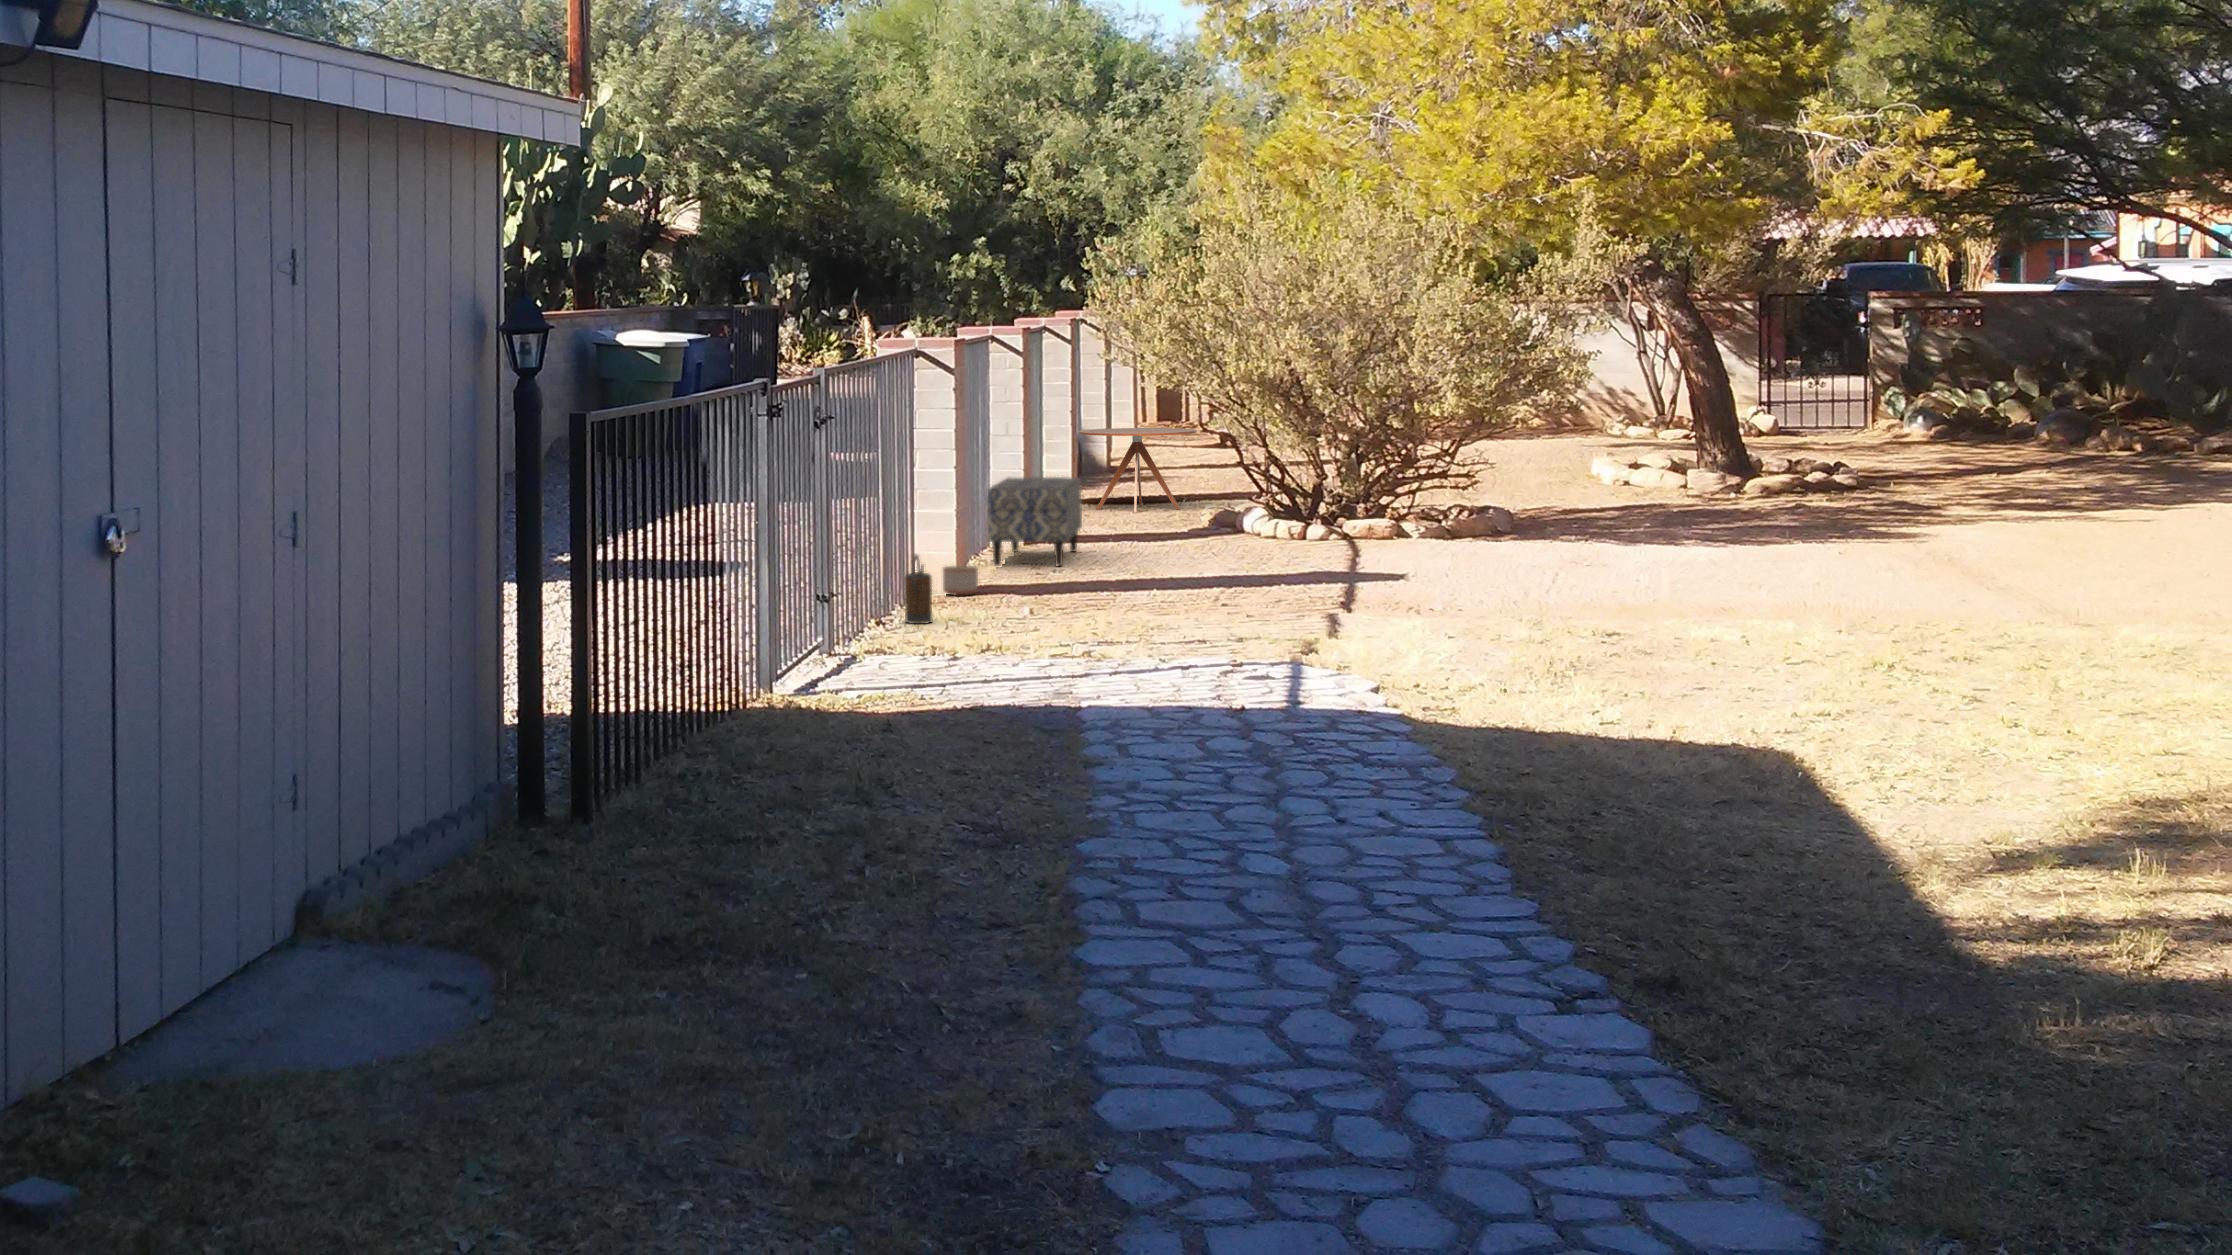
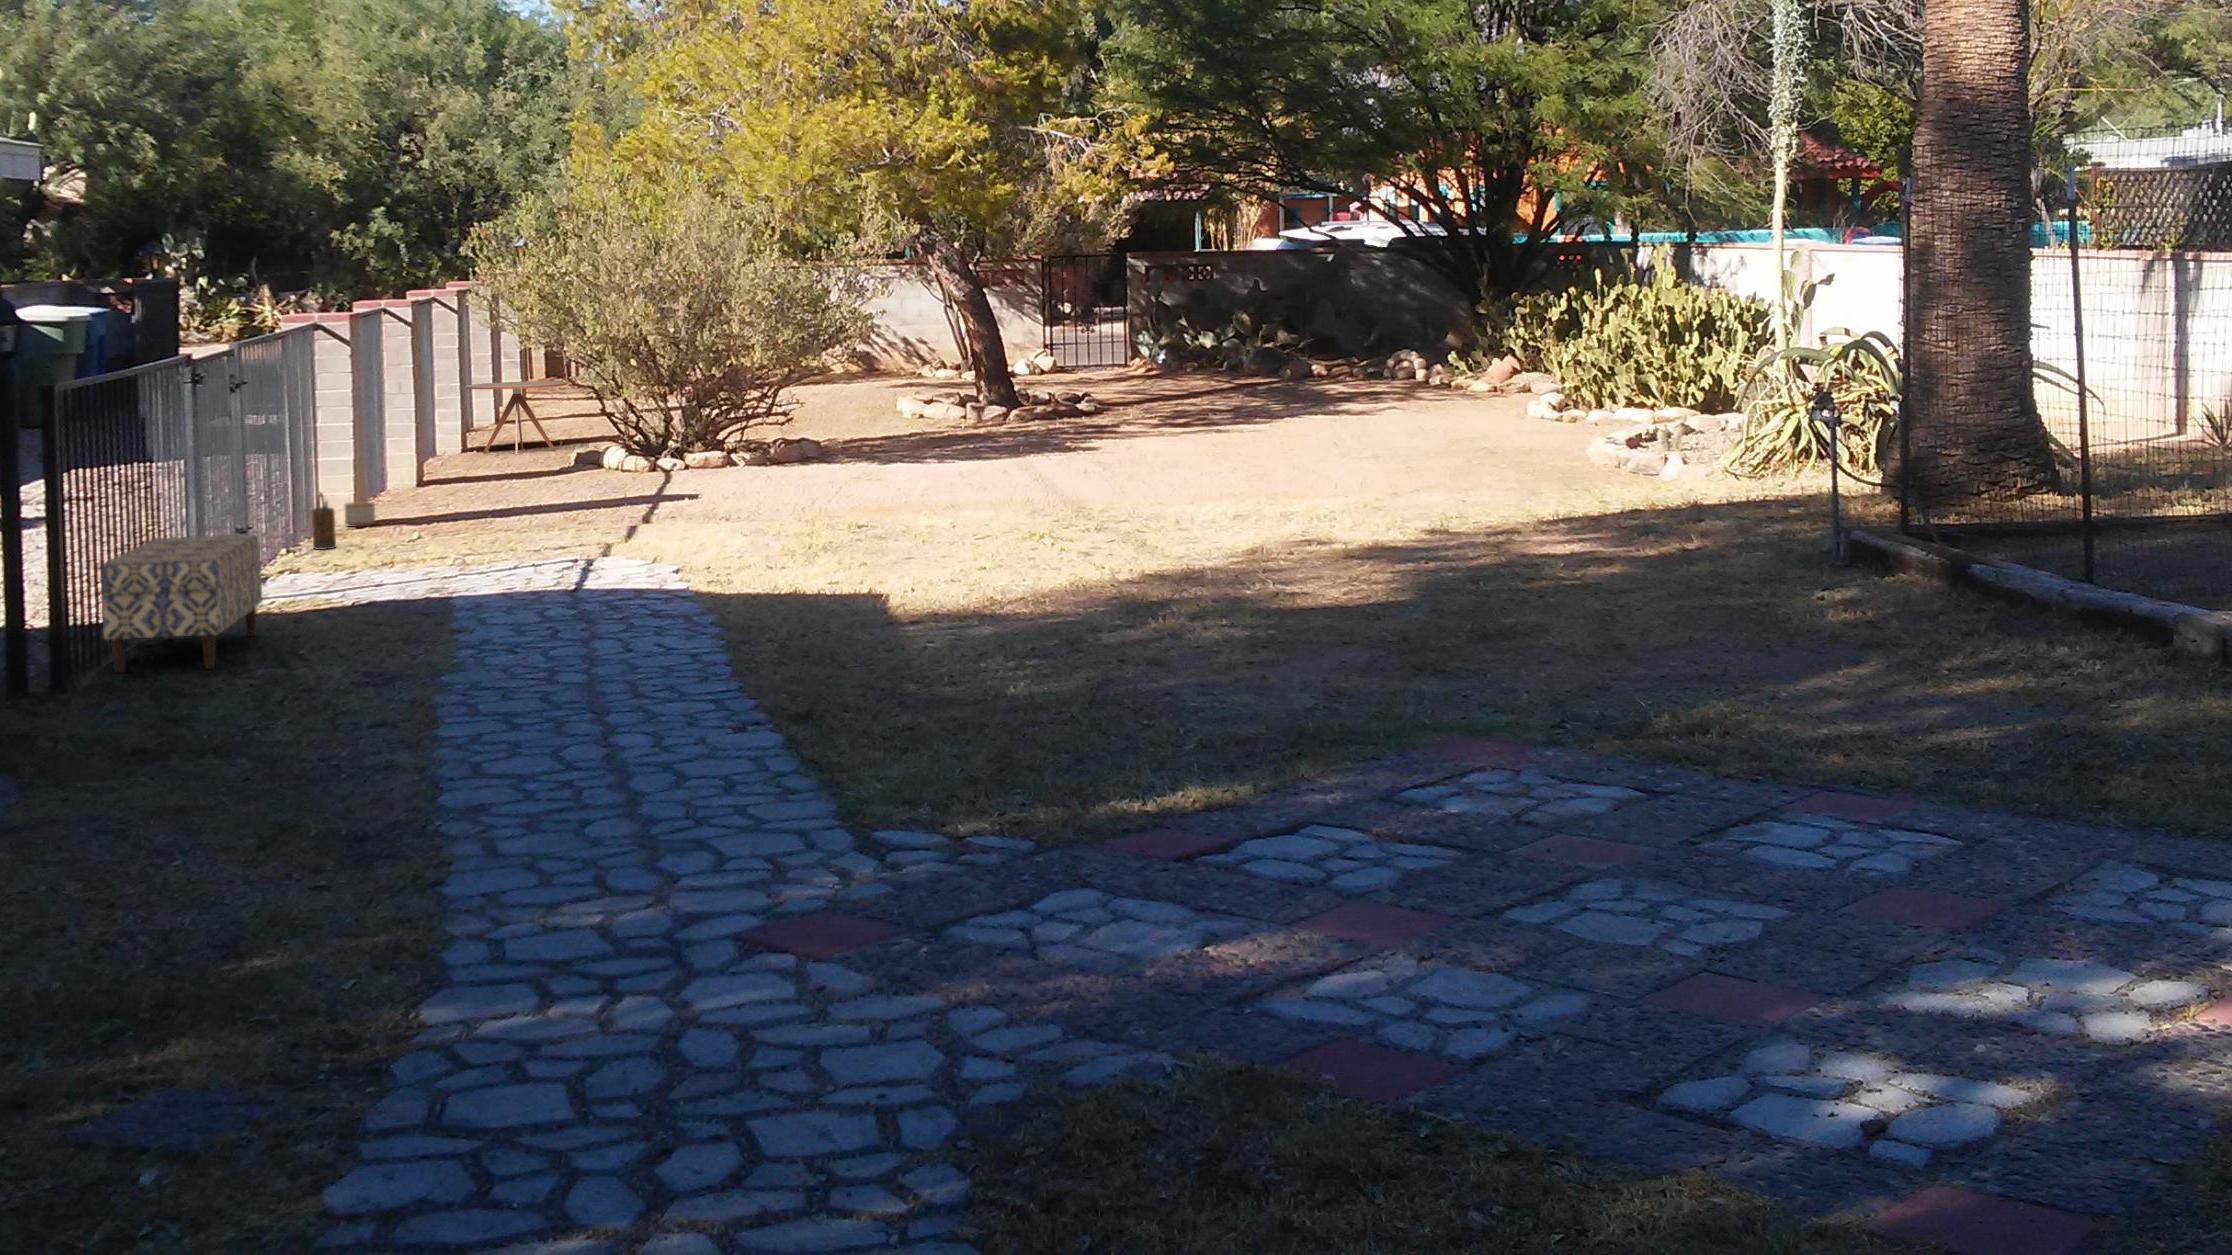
bench: present [987,477,1082,567] -> present [101,534,262,673]

